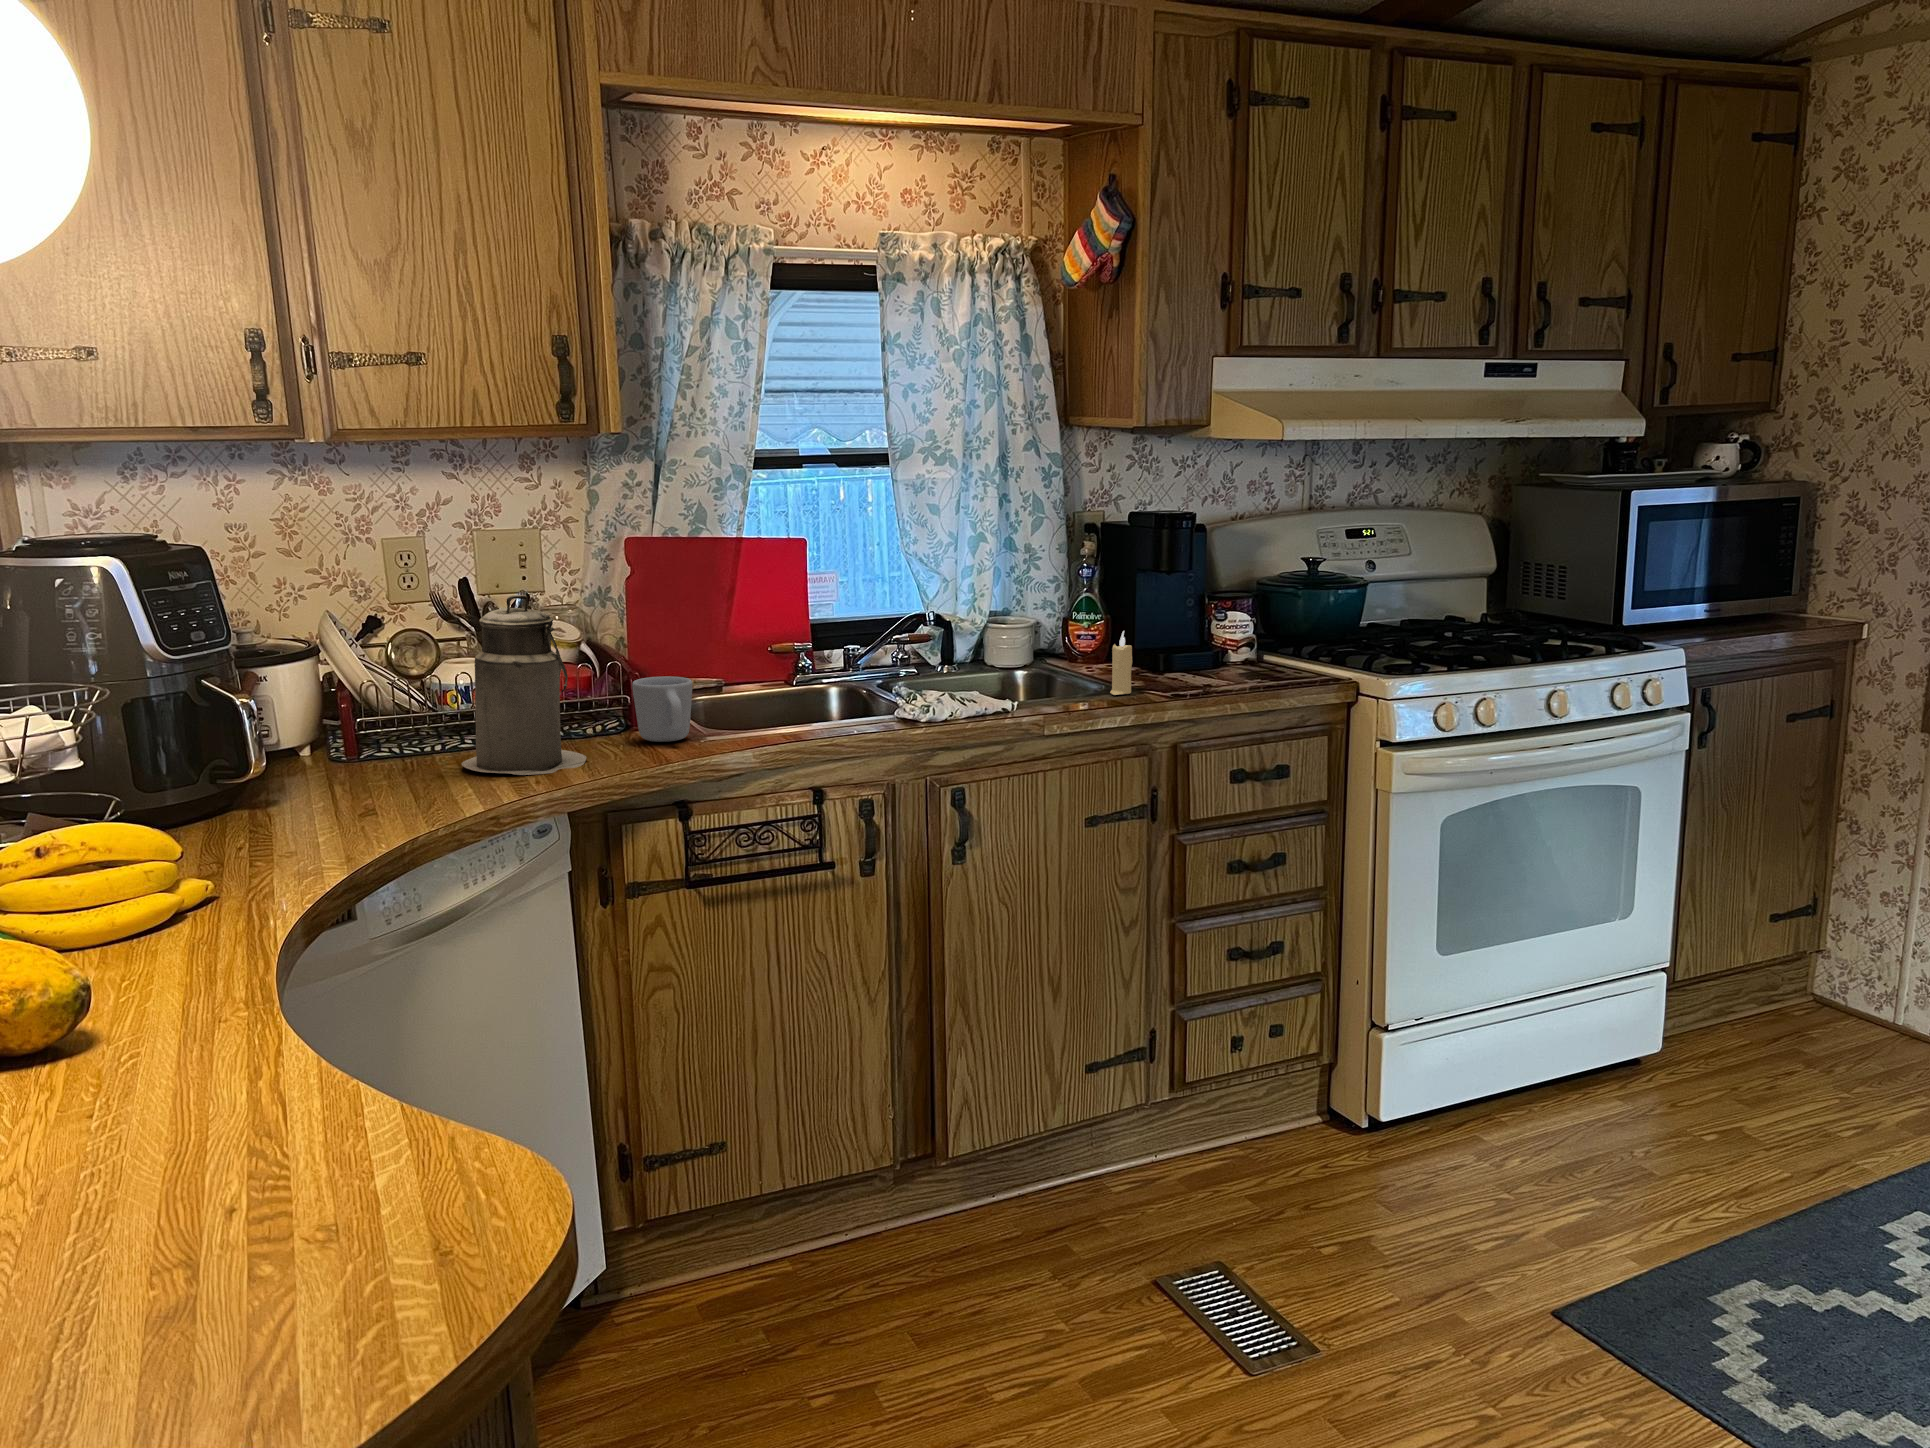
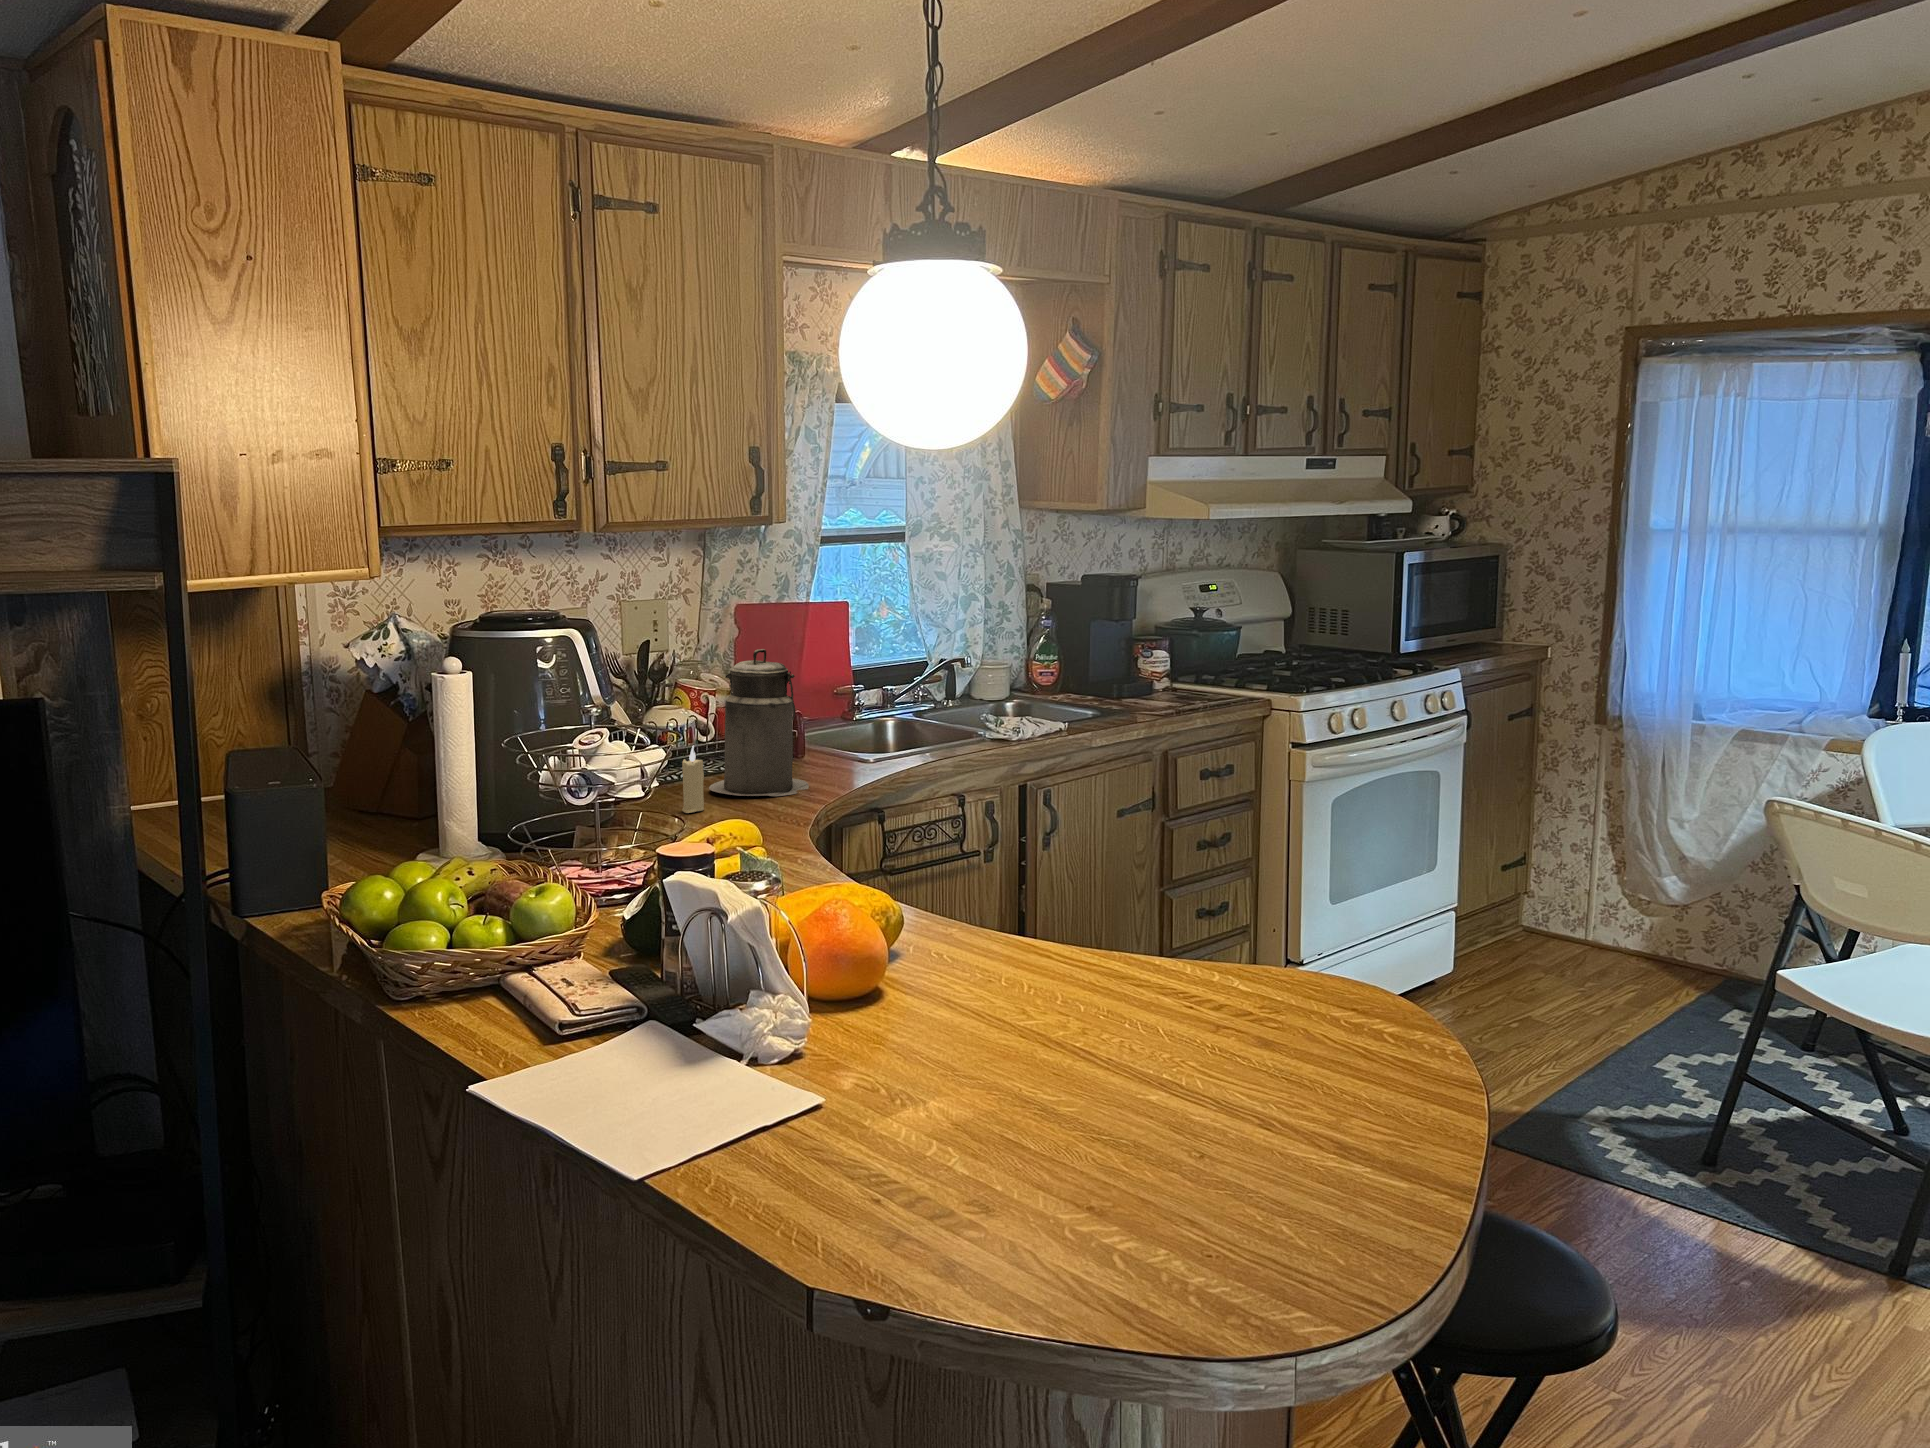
candle: present [1110,631,1132,695] -> present [682,745,704,813]
mug: present [632,676,692,742] -> none [811,714,863,767]

